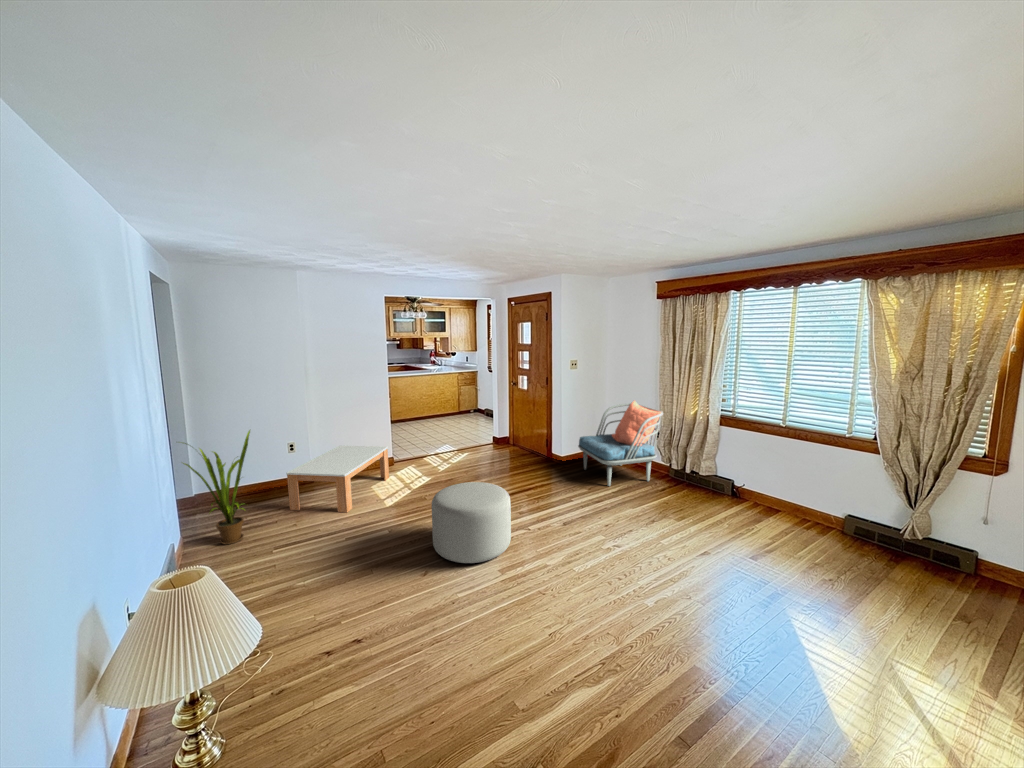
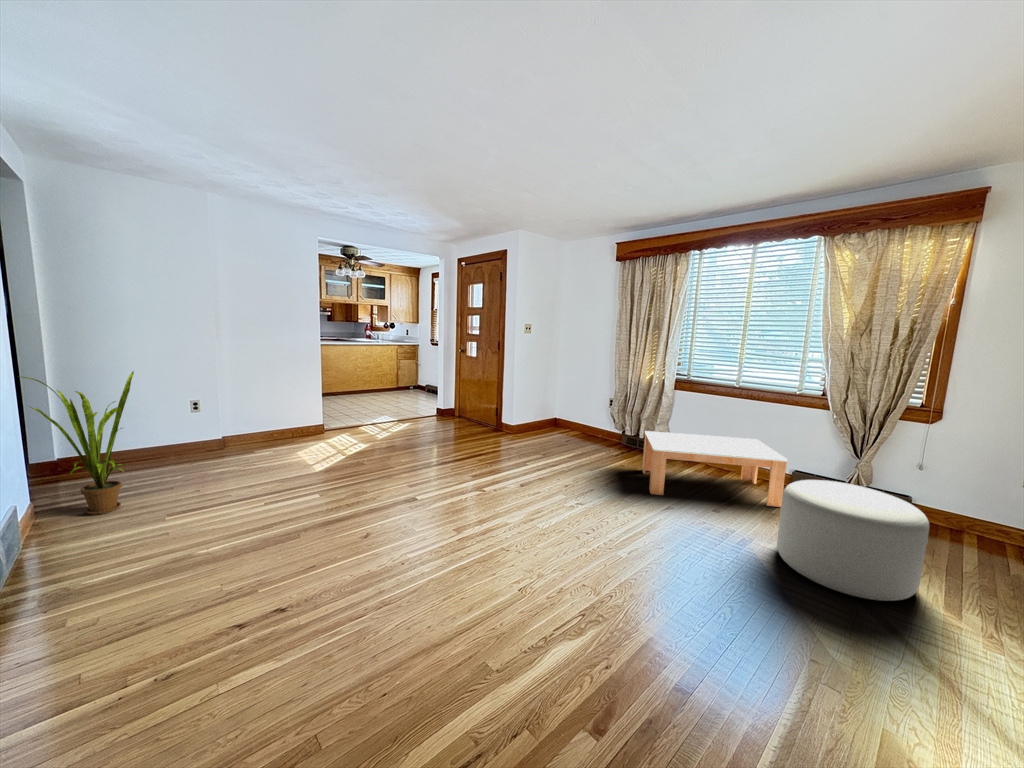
armchair: present [578,401,663,486] -> none [529,368,618,454]
coffee table: present [286,446,389,512] -> present [642,431,788,507]
ottoman: present [432,482,511,563] -> present [777,480,929,601]

